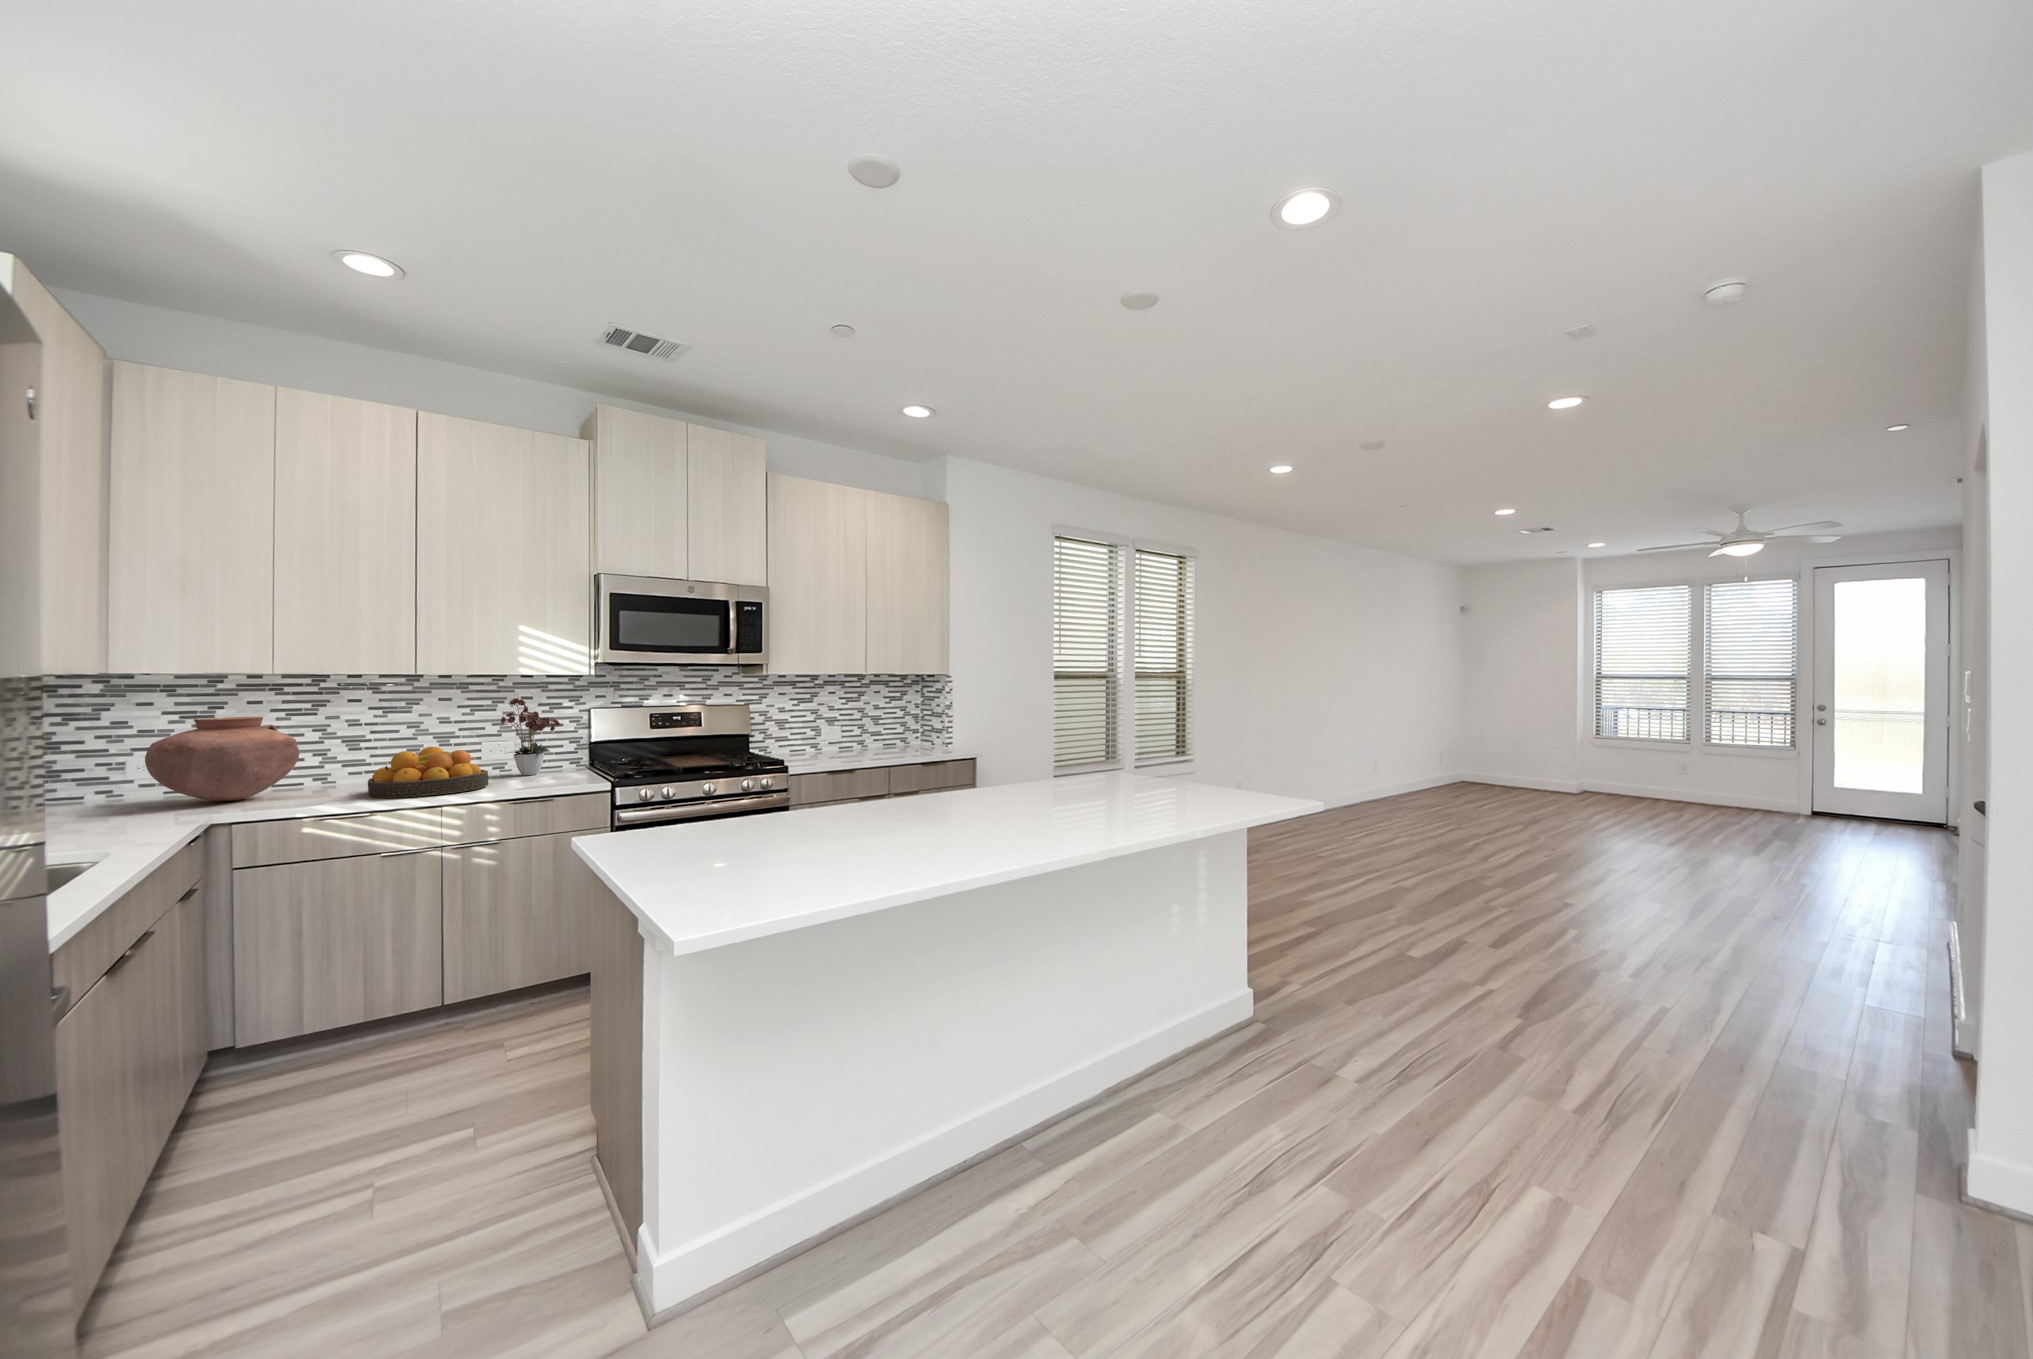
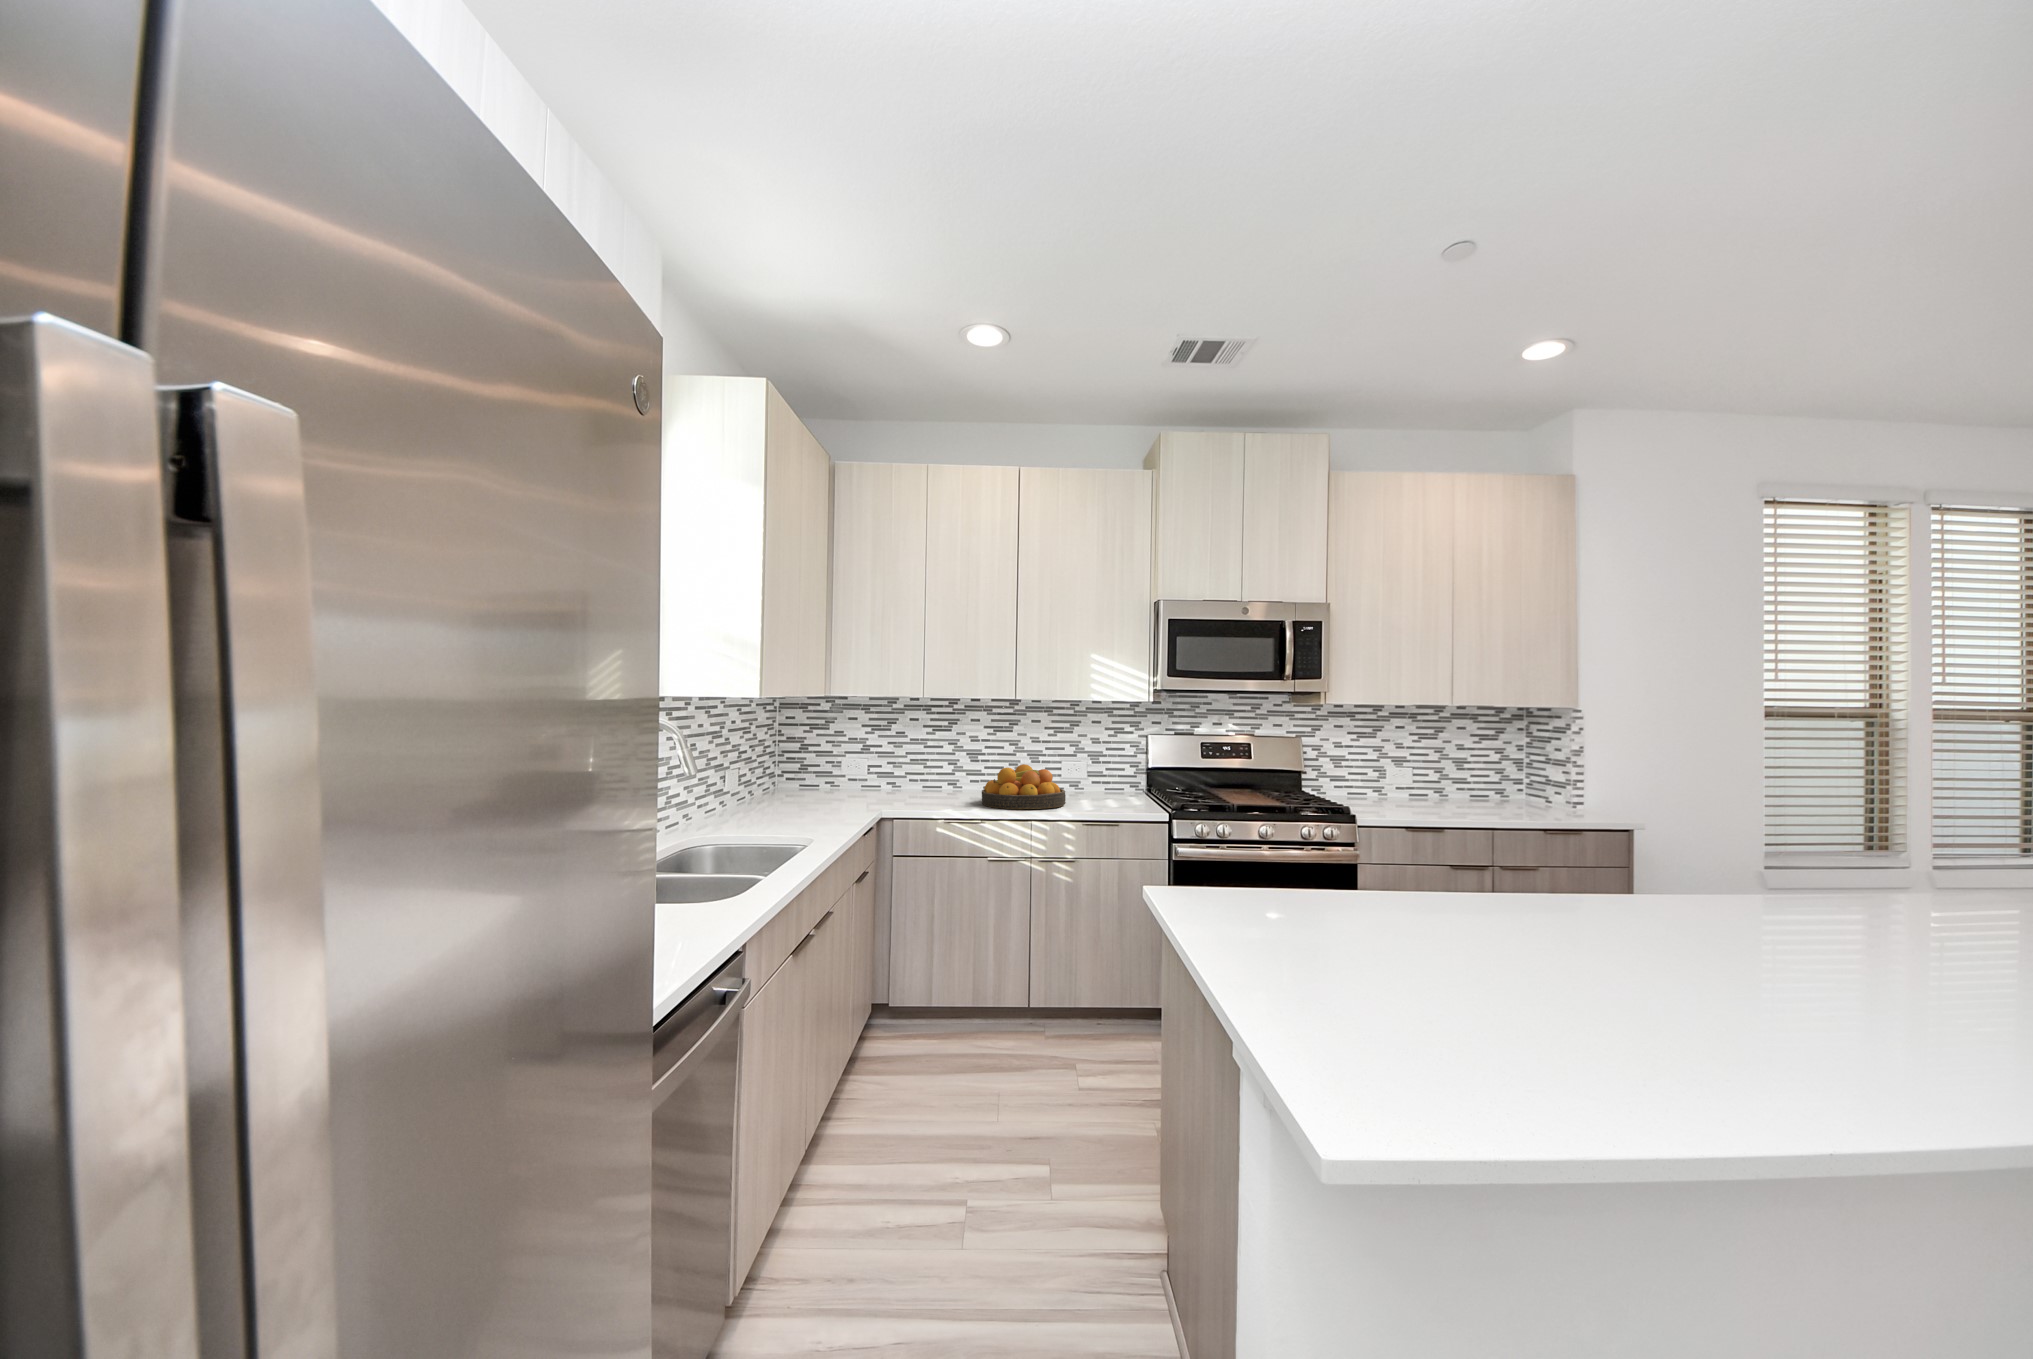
flower arrangement: present [501,698,560,775] -> none [1070,718,1125,797]
vase: present [145,717,299,801] -> none [856,730,938,798]

